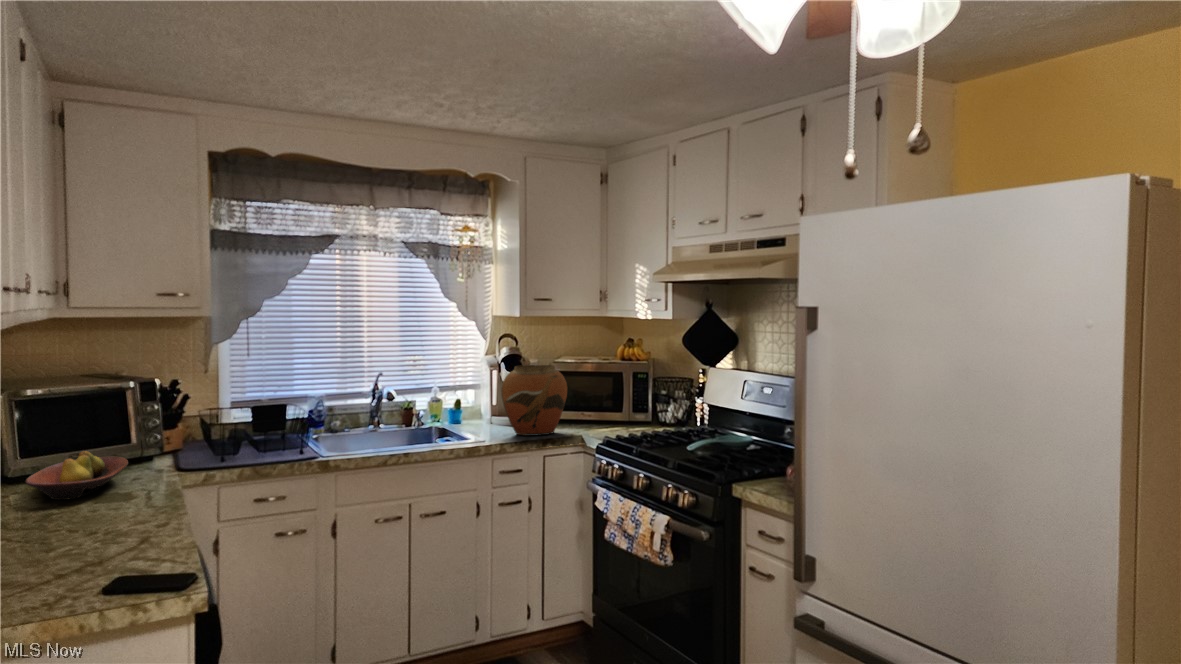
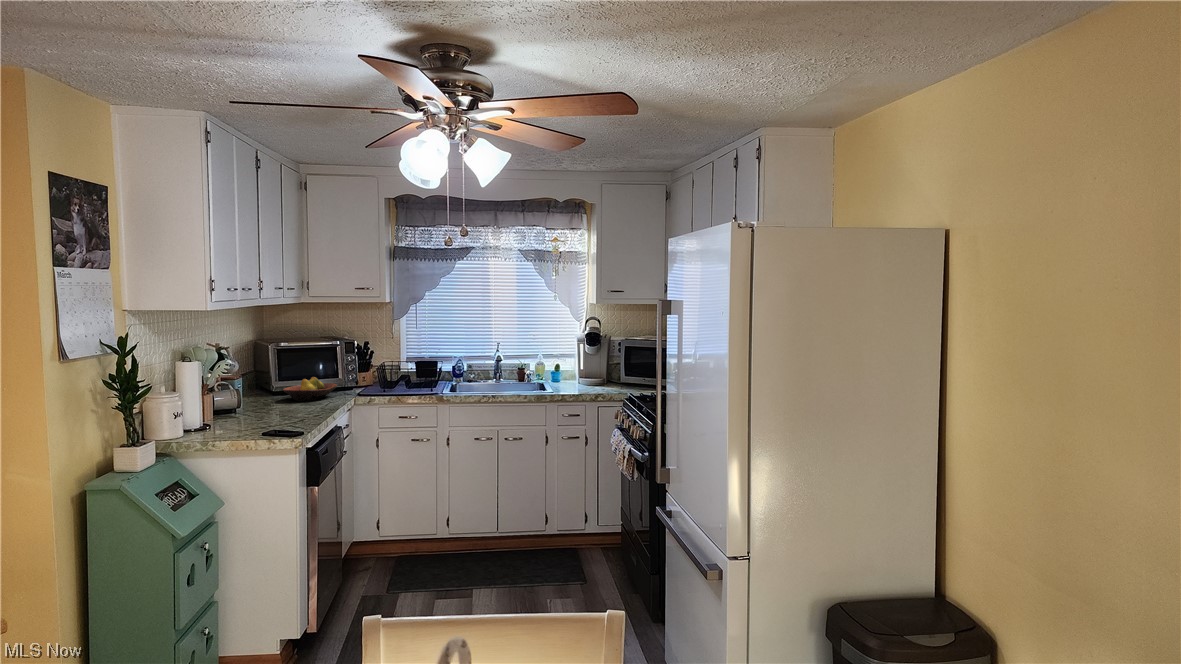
vase: present [501,365,567,436] -> none [577,336,626,385]

